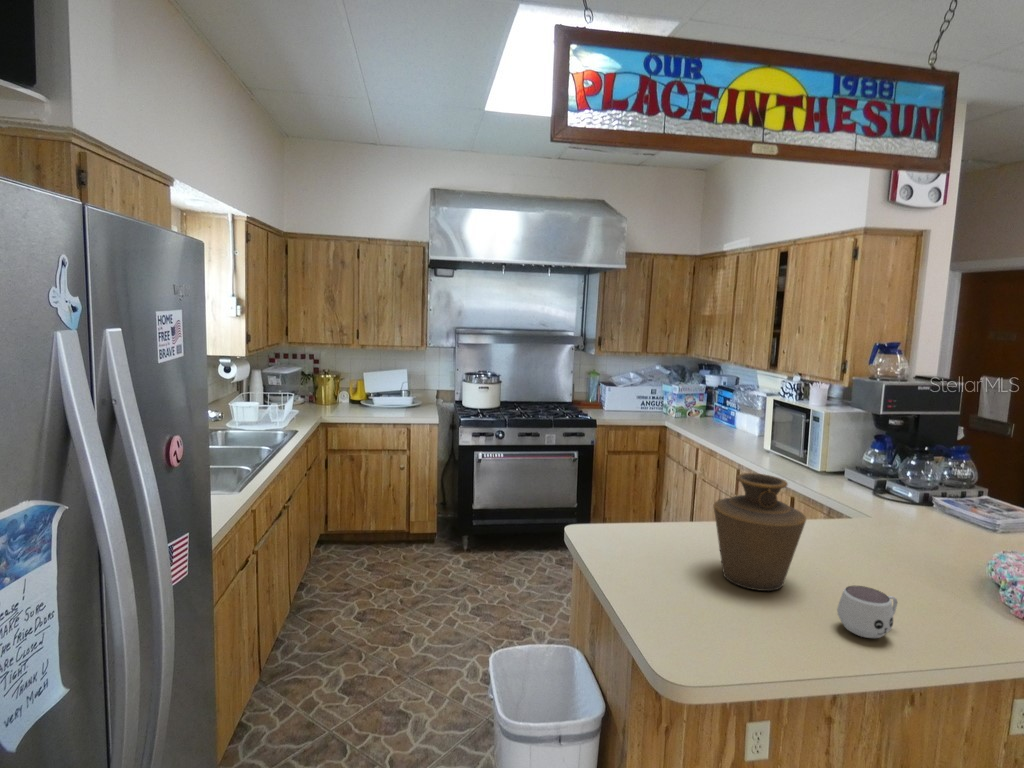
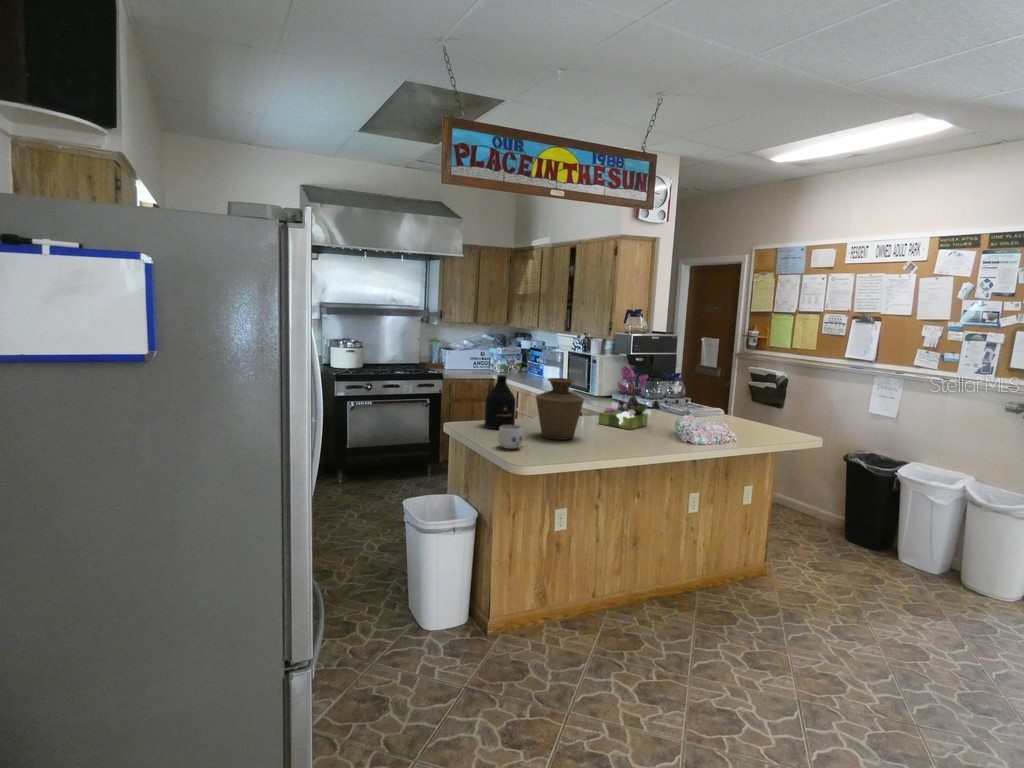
flower arrangement: none [828,441,932,567] -> present [599,365,648,430]
bottle: none [627,458,680,550] -> present [485,375,516,429]
mug: present [837,586,897,638] -> present [497,425,528,449]

